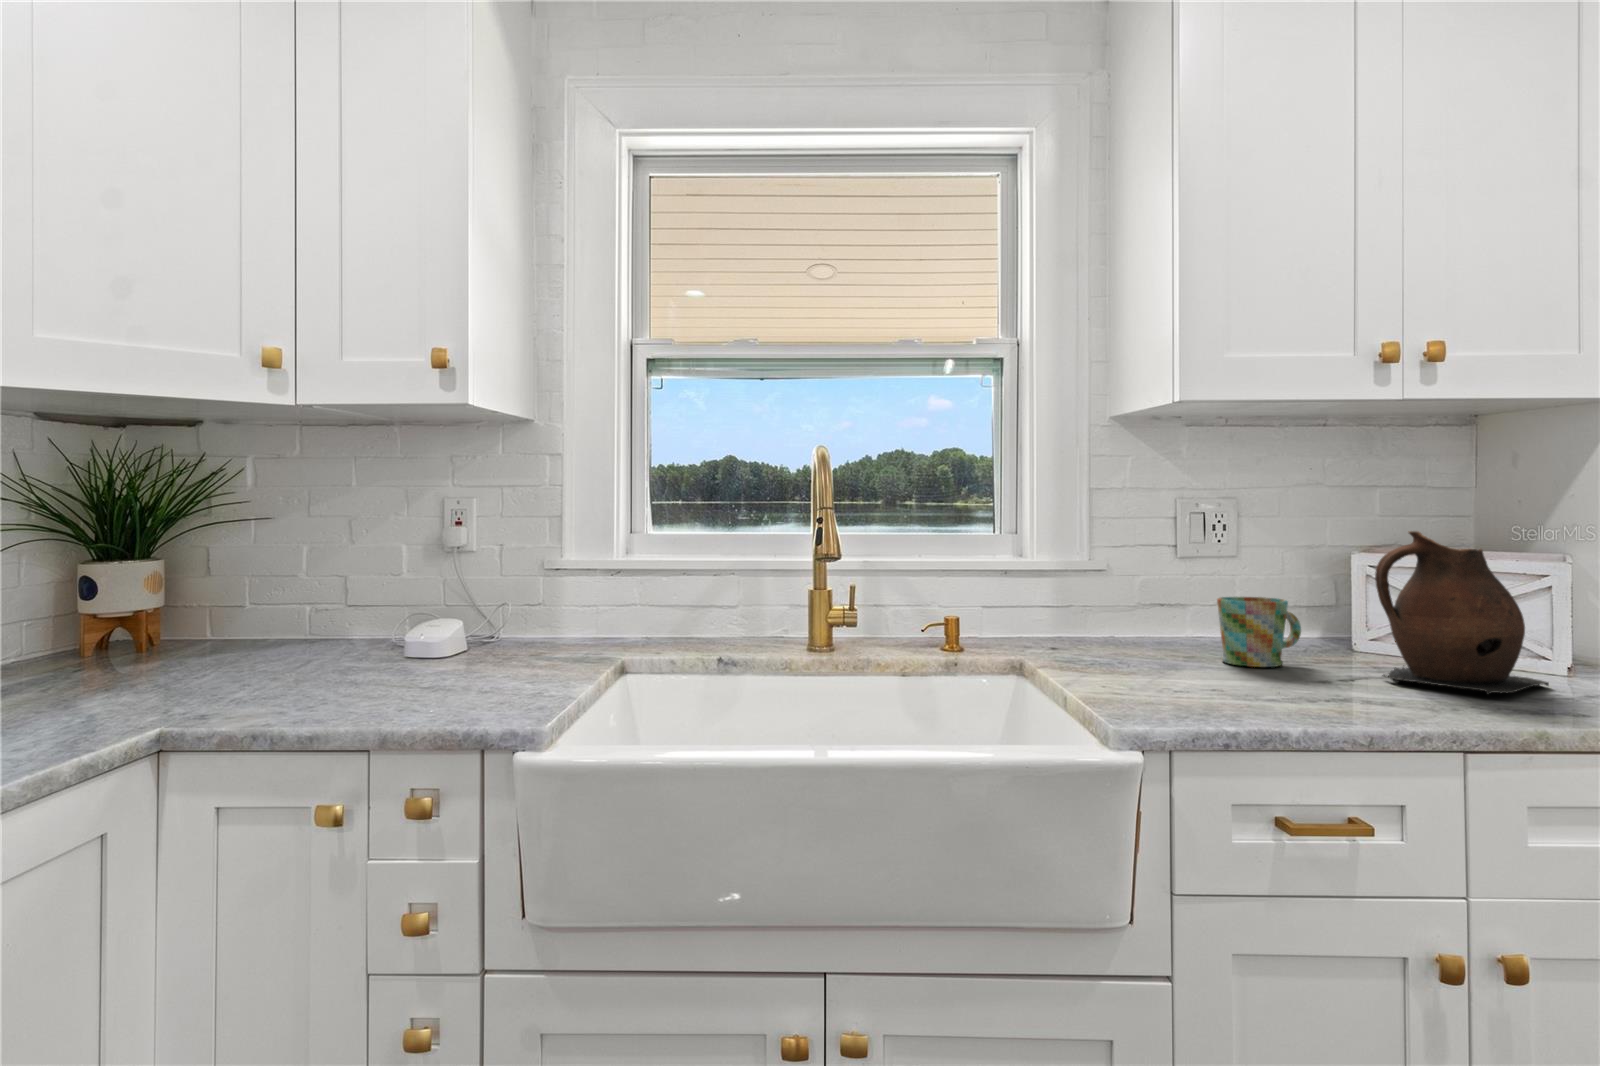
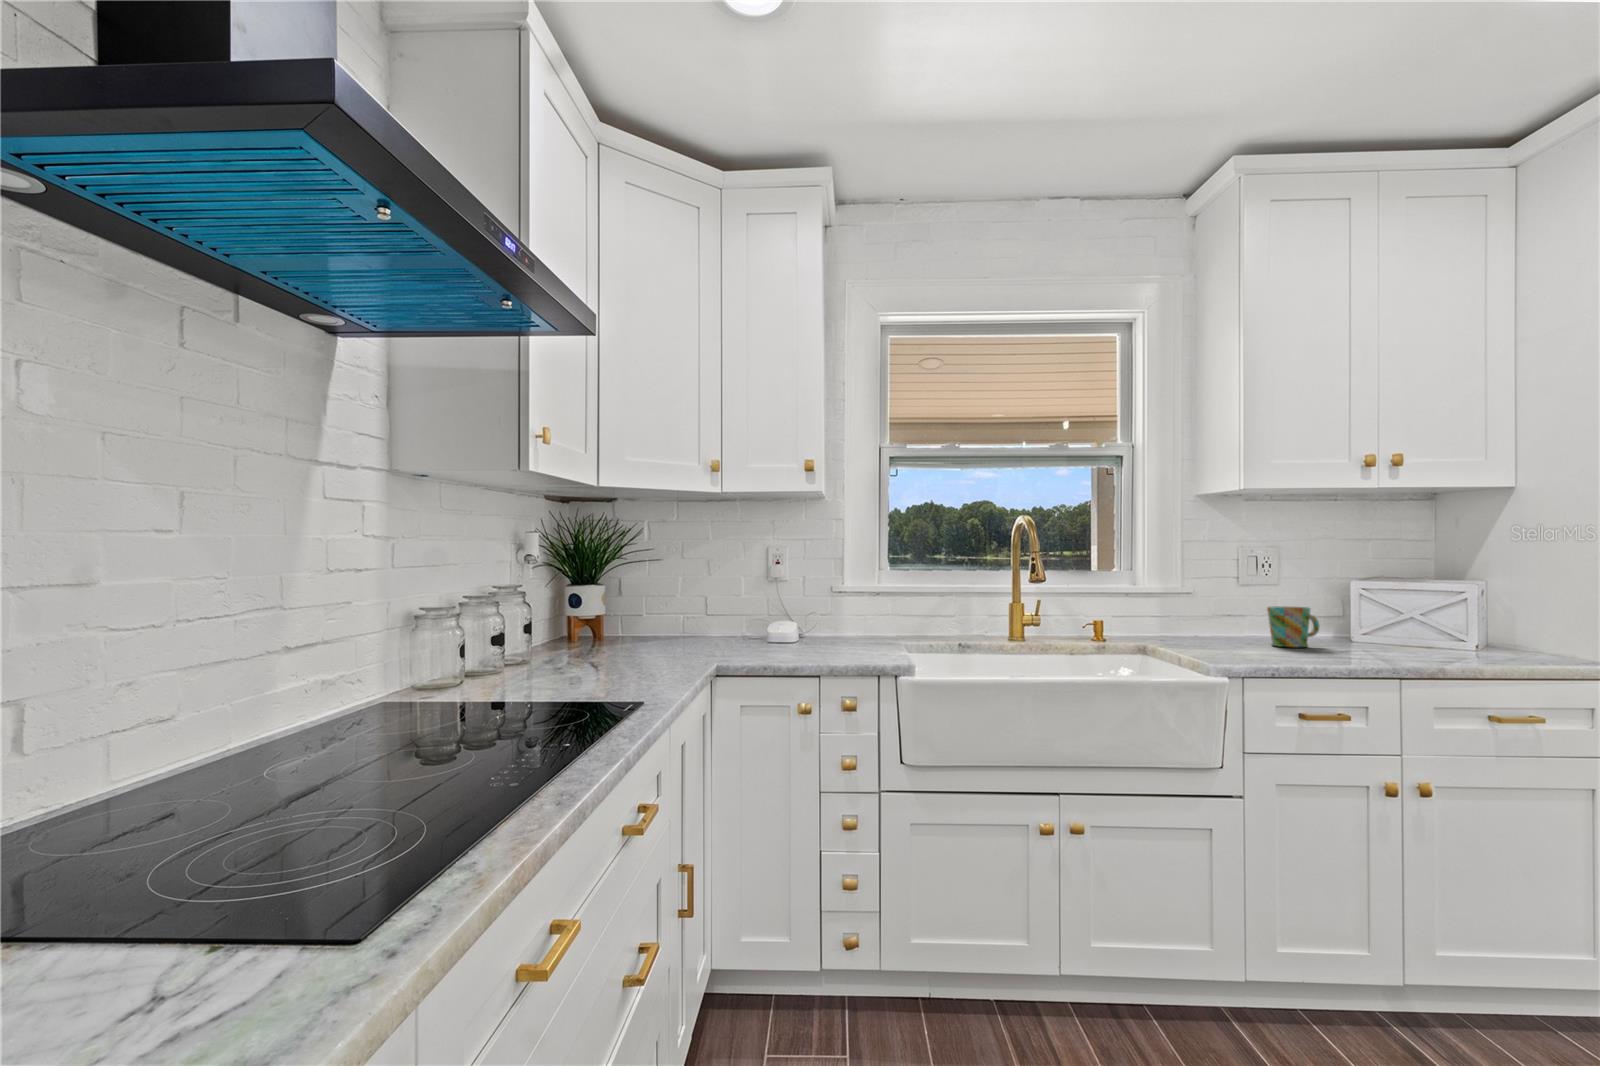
ceramic pitcher: present [1375,531,1549,695] -> none [1361,566,1463,657]

